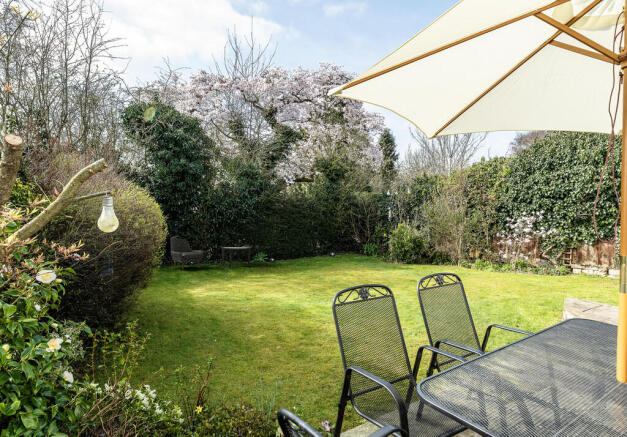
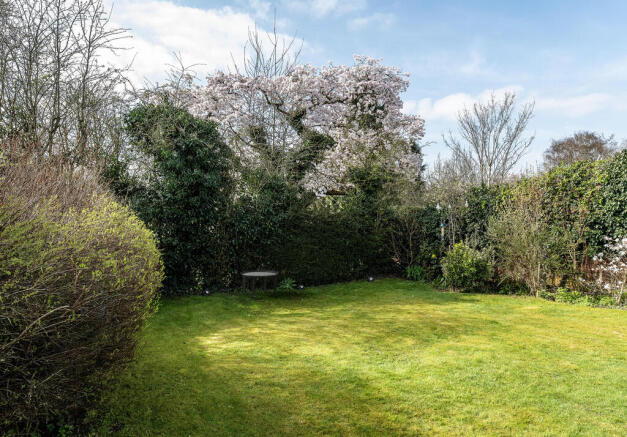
chair: present [171,237,204,270] -> none [182,261,222,304]

